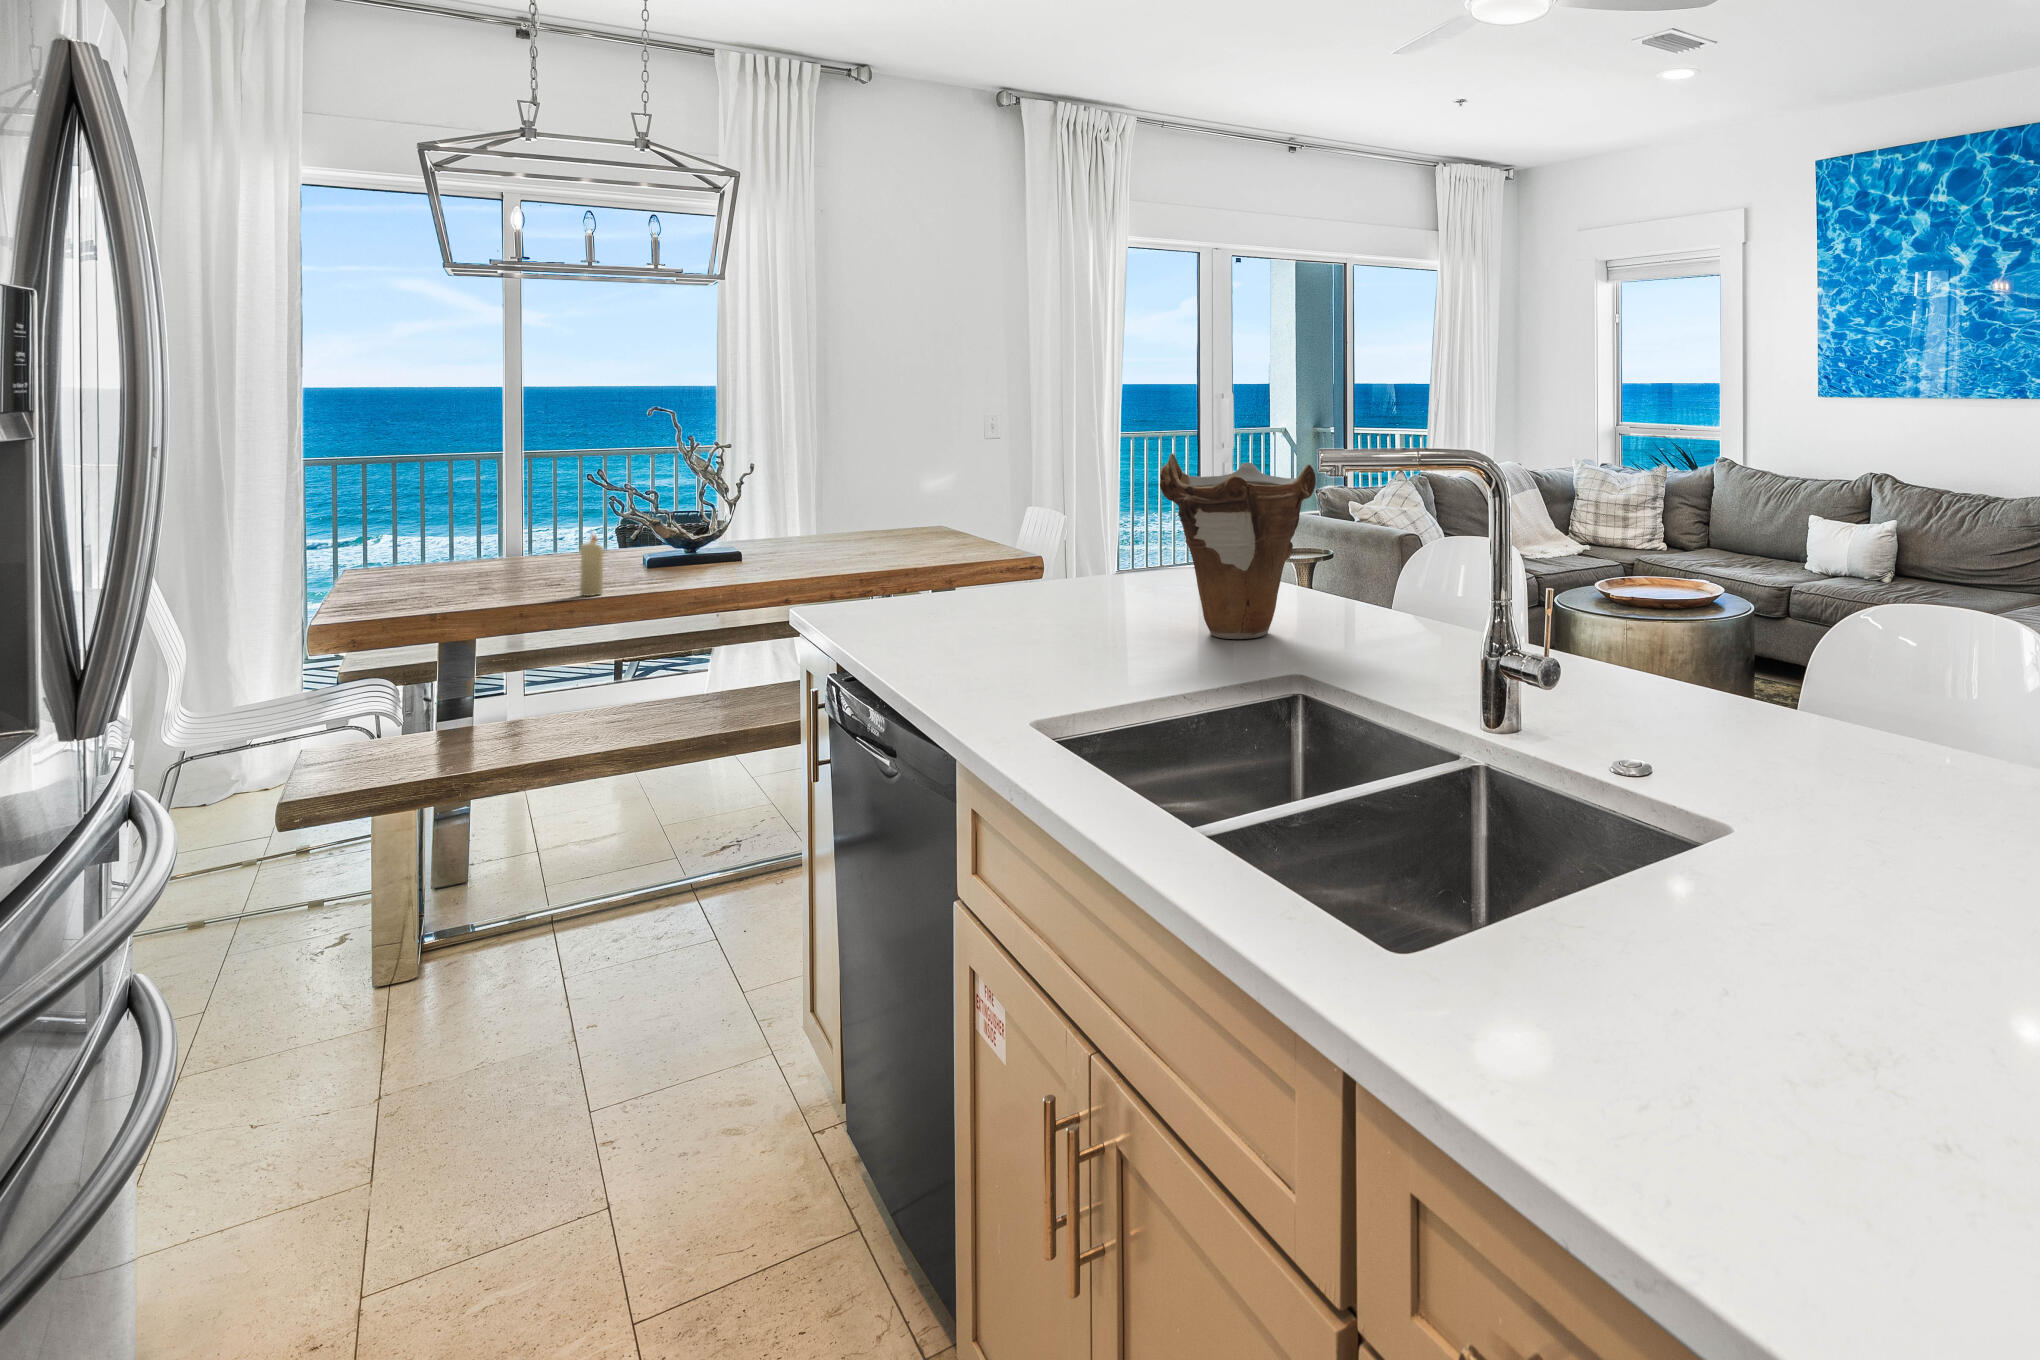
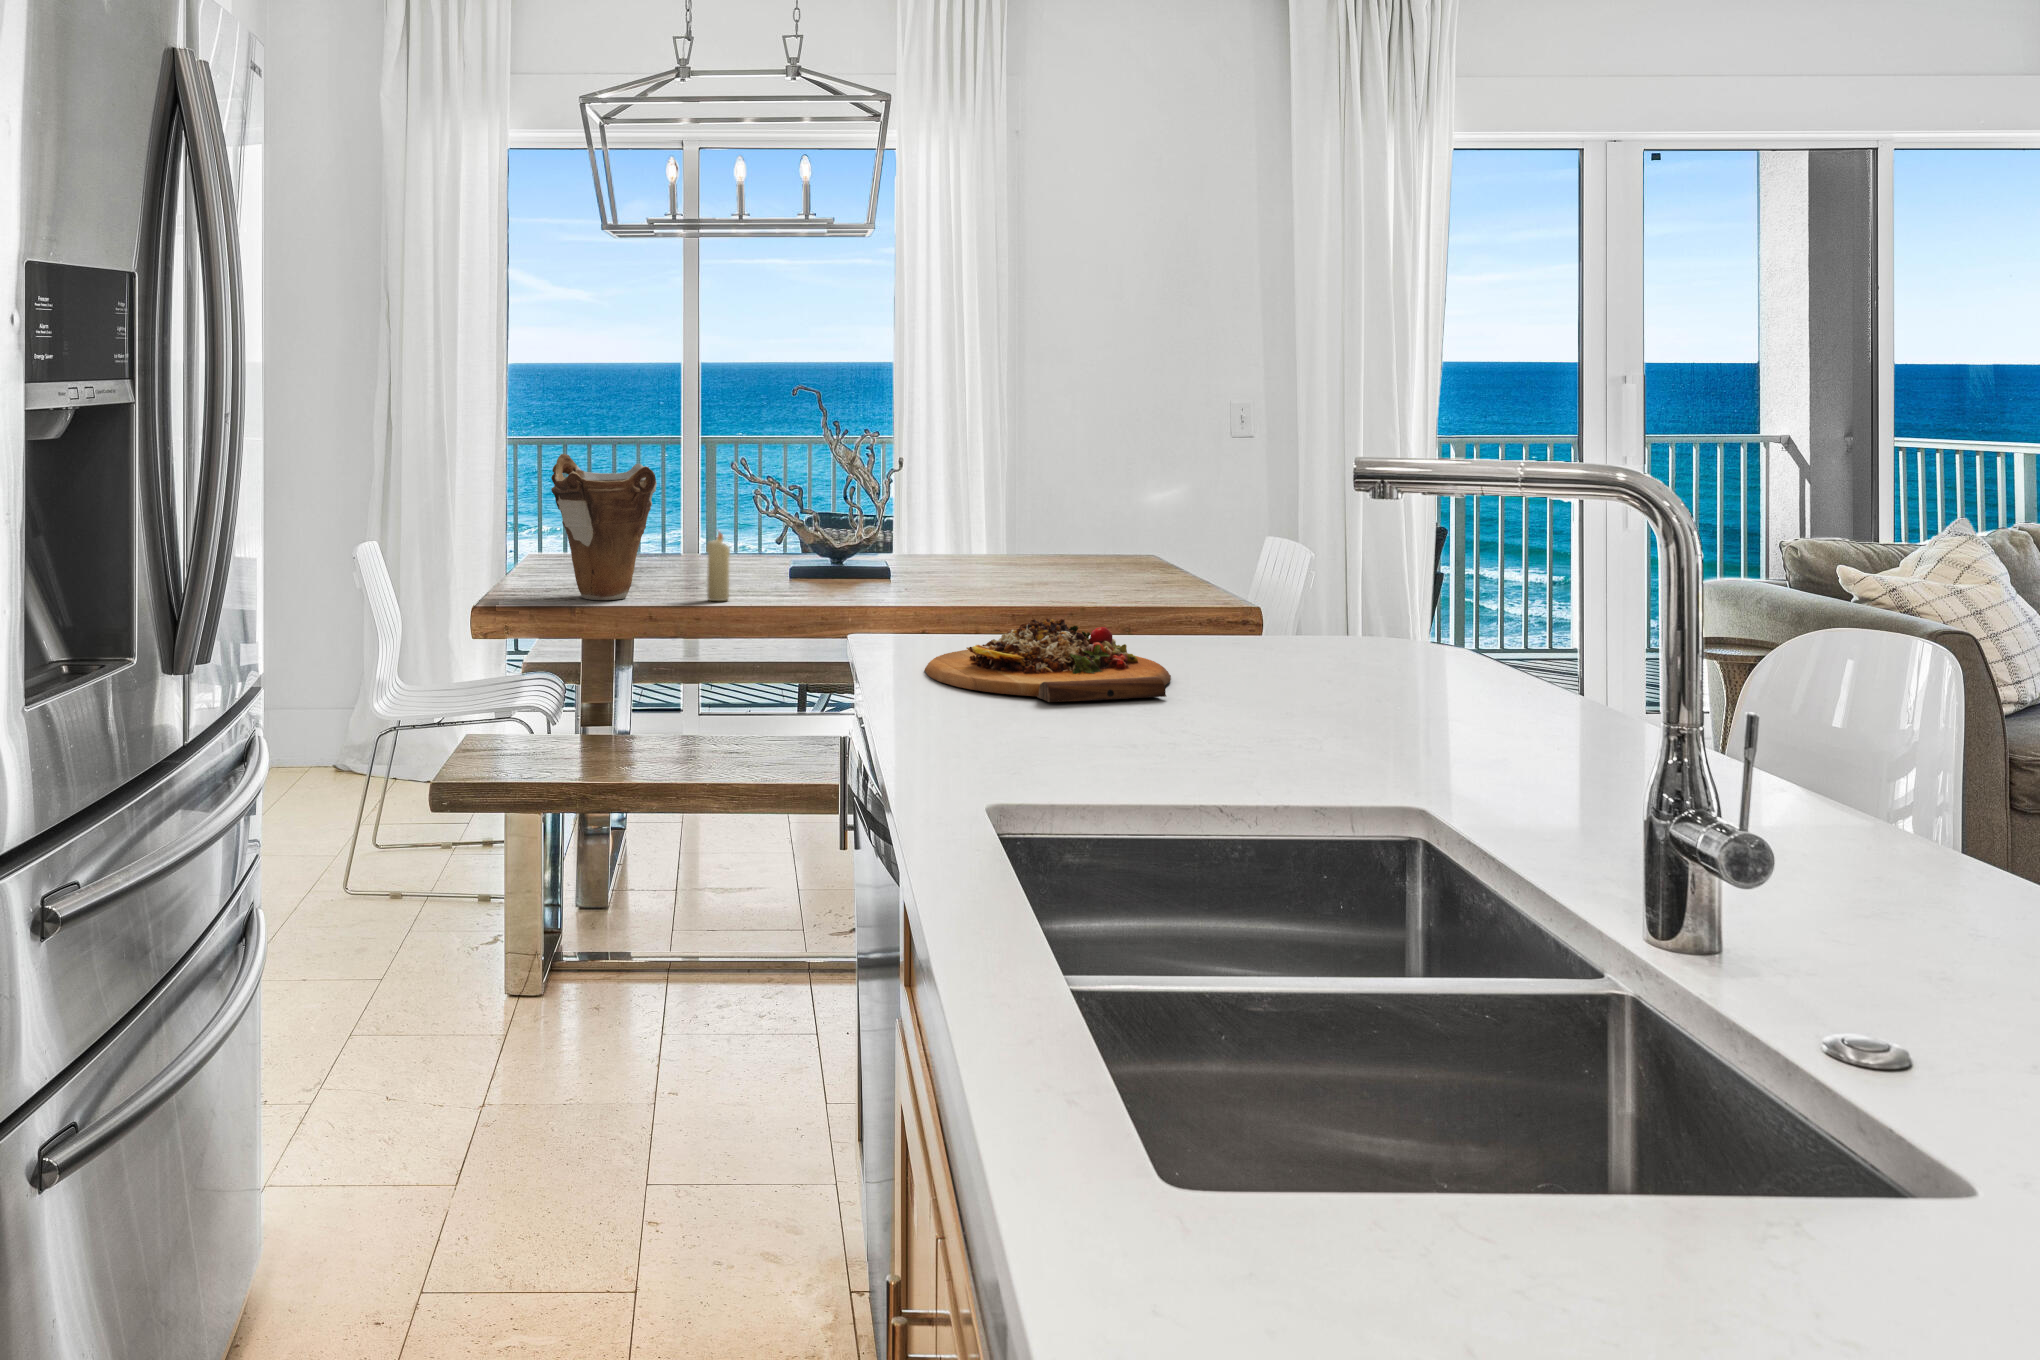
vase: present [1160,453,1316,639] -> present [551,454,657,600]
cutting board: none [878,578,1079,640] -> present [924,618,1171,702]

